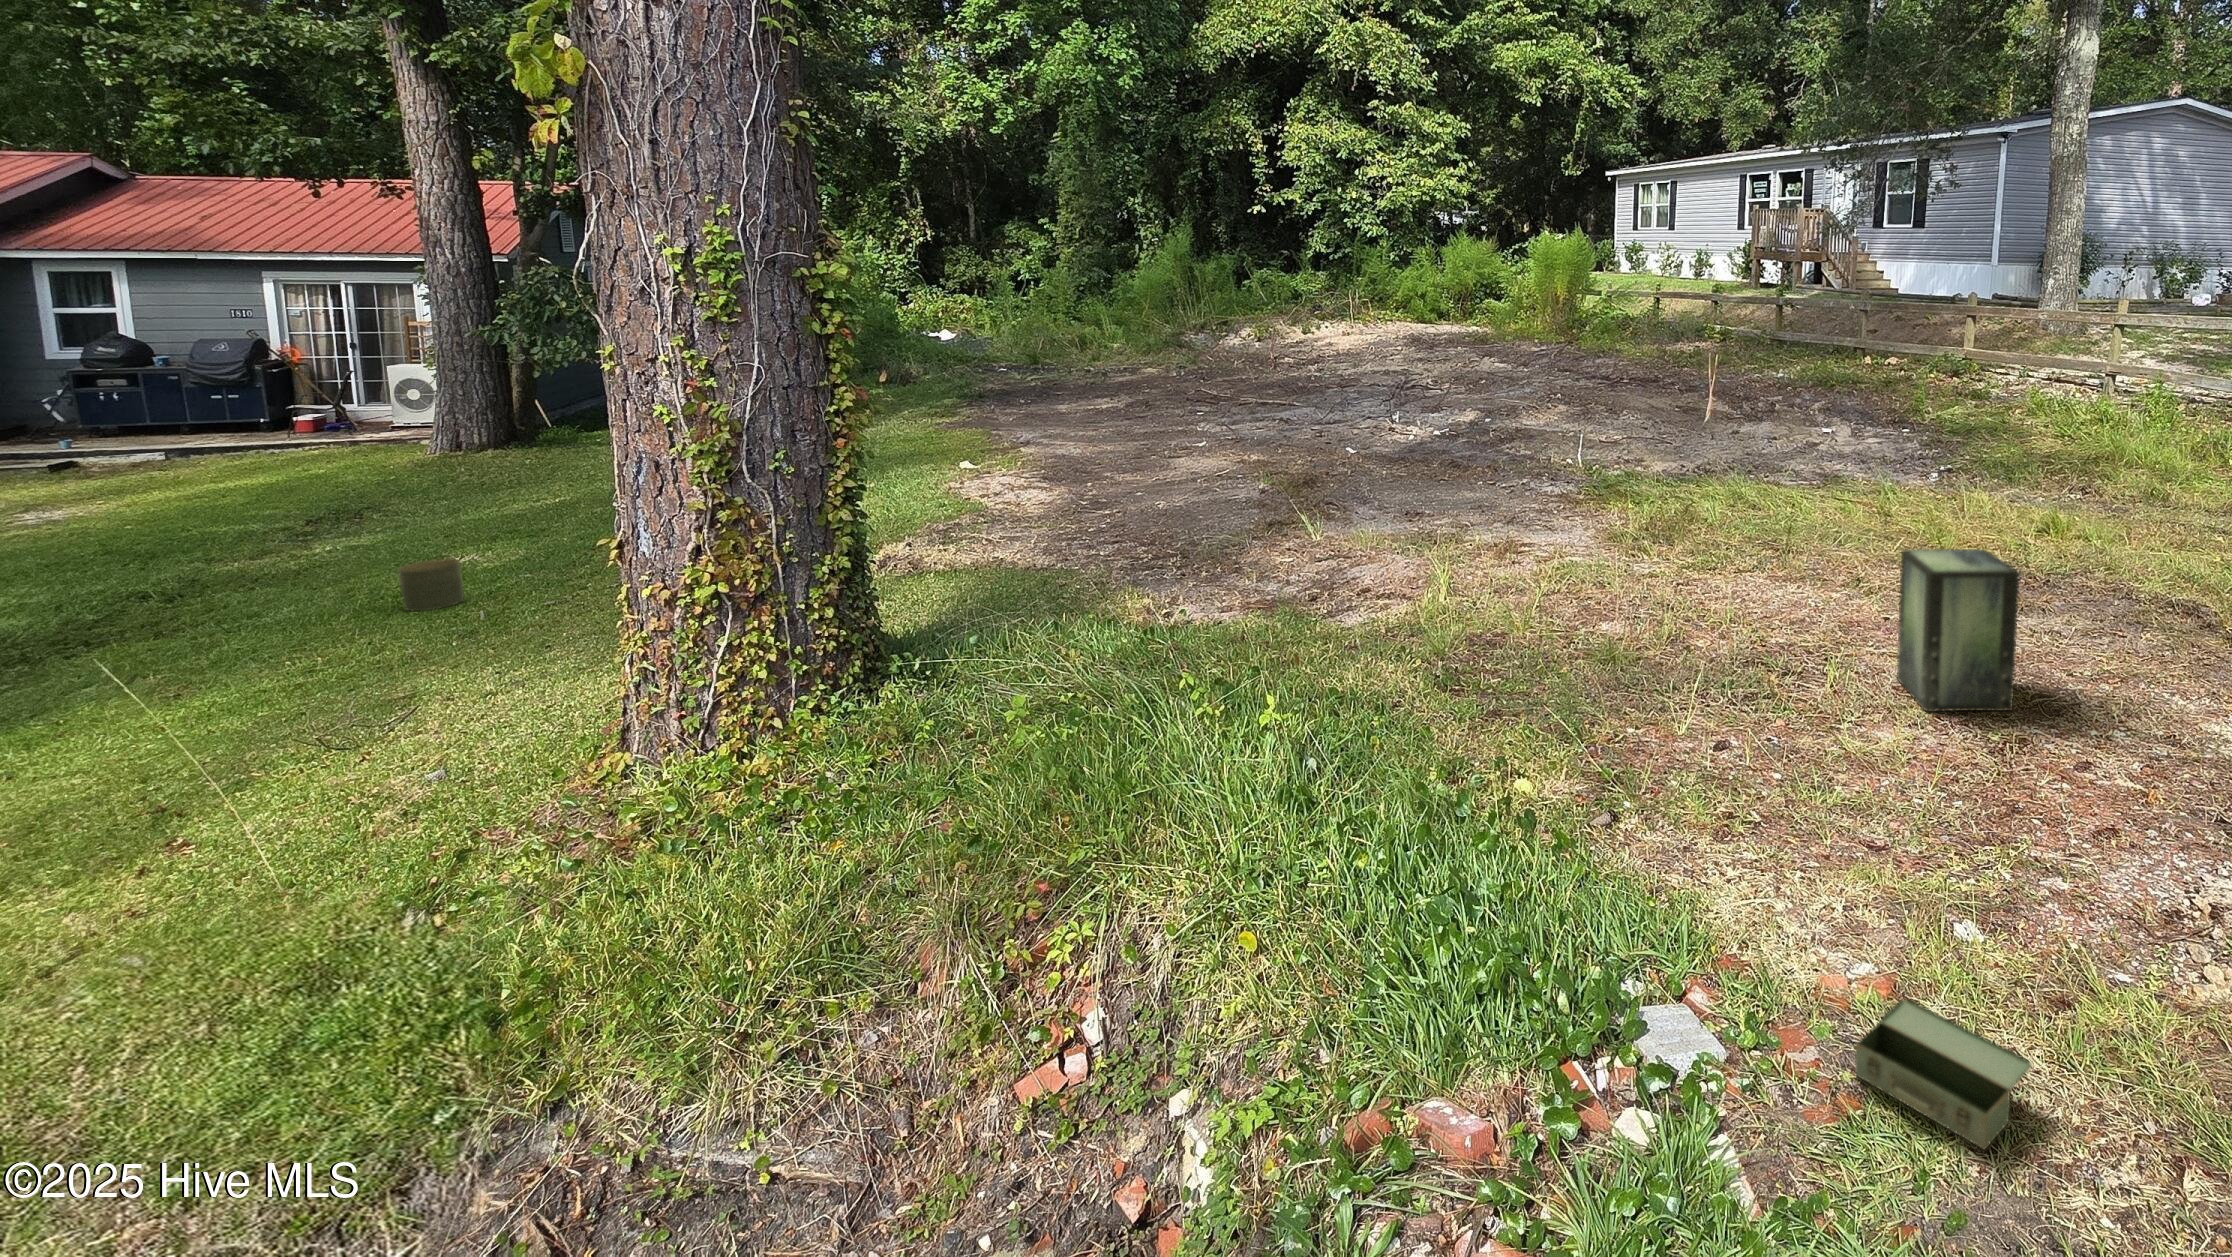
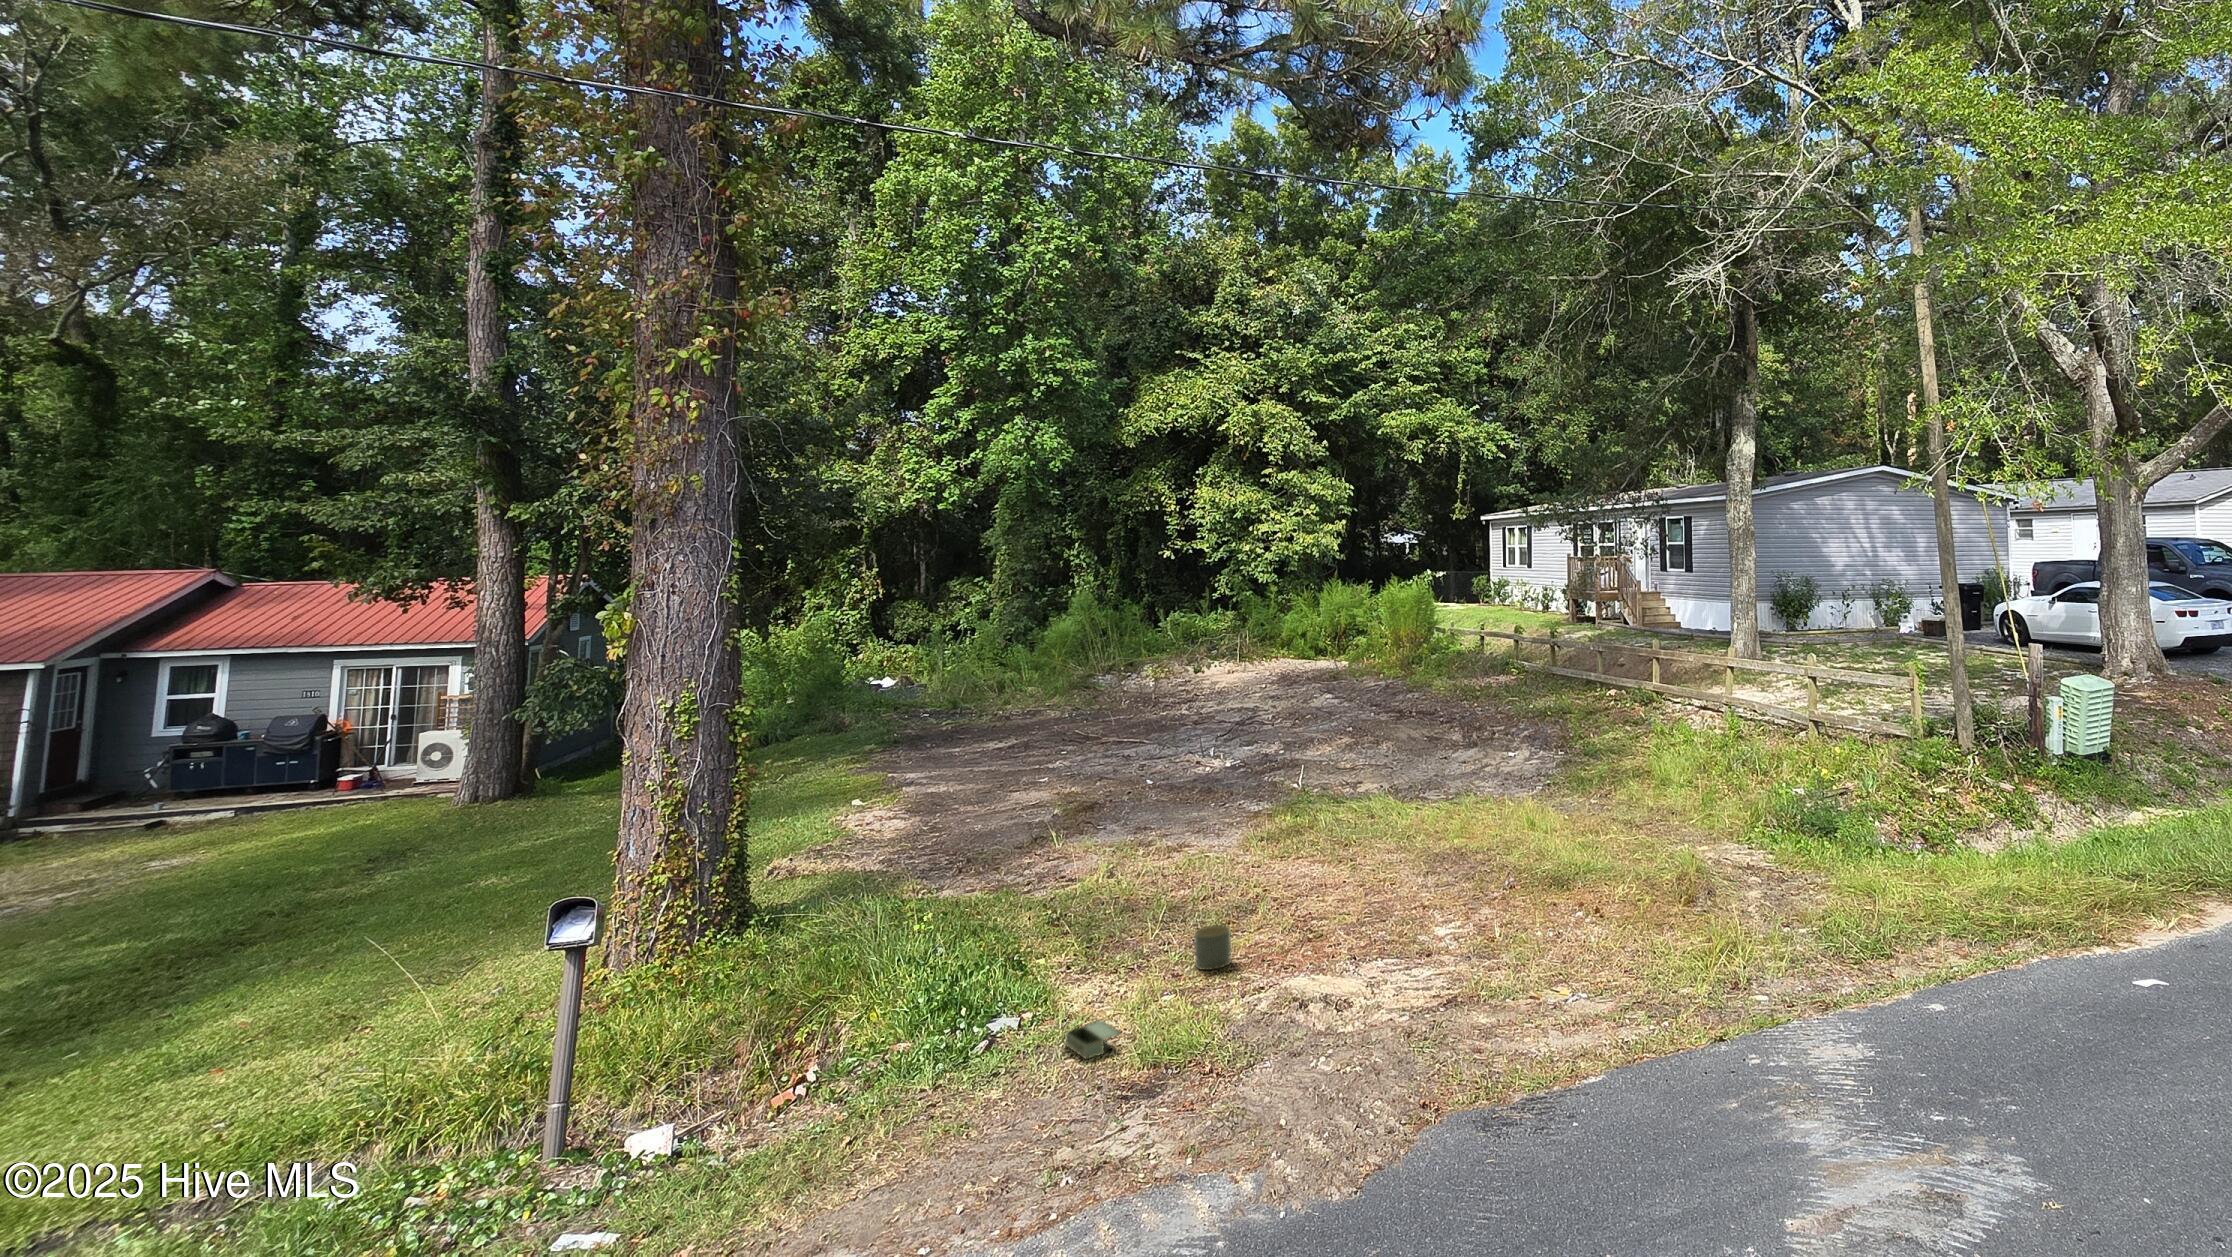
storage box: present [1897,549,2019,712] -> none [1281,840,1336,931]
planter: present [398,559,464,611] -> present [1194,925,1231,970]

